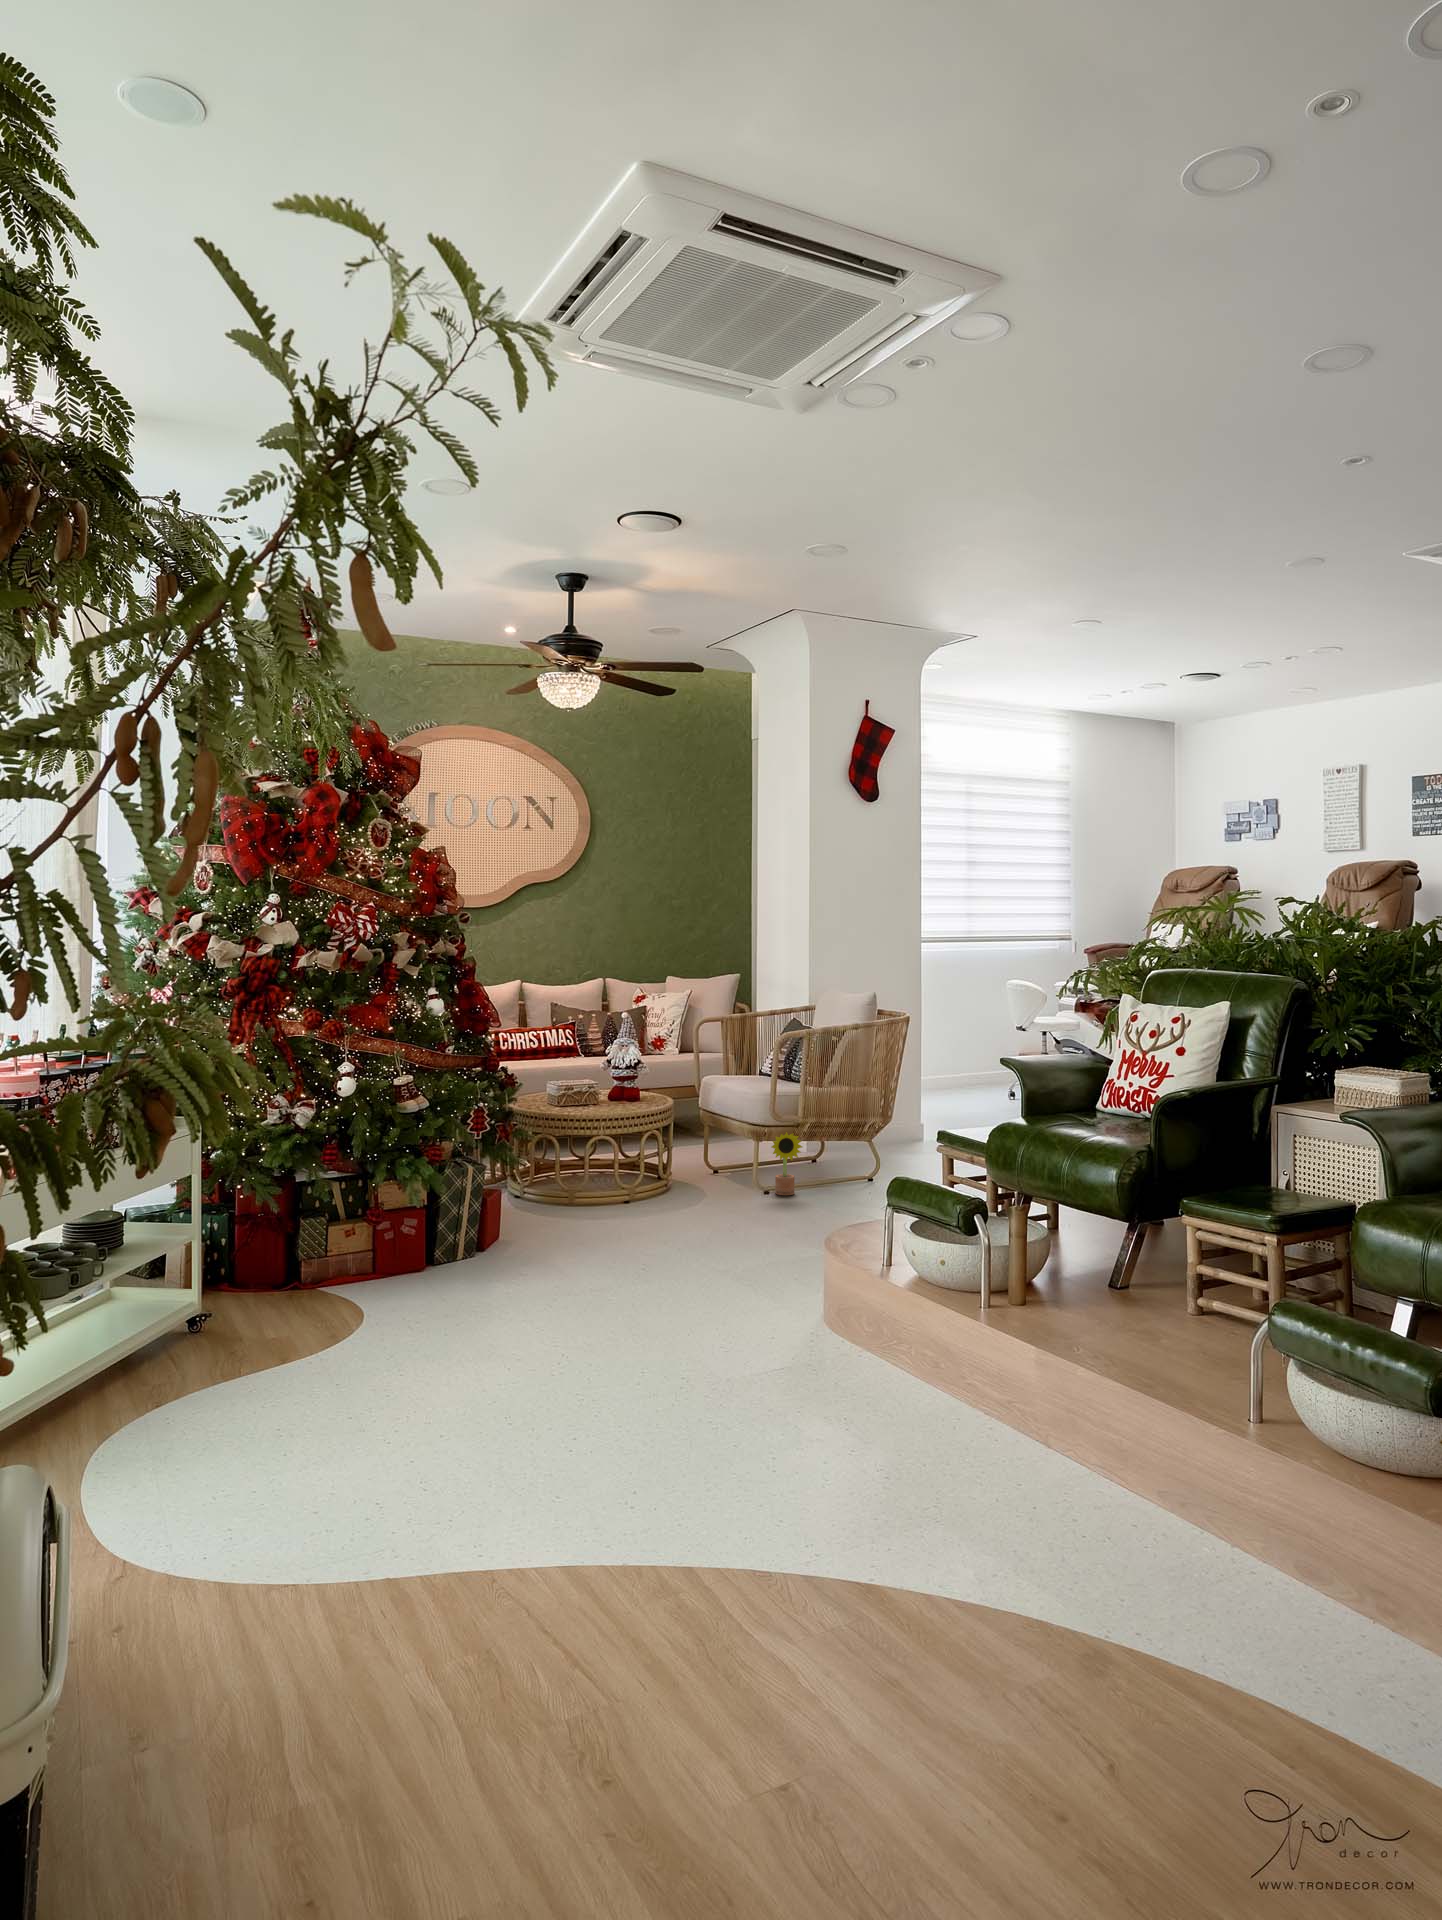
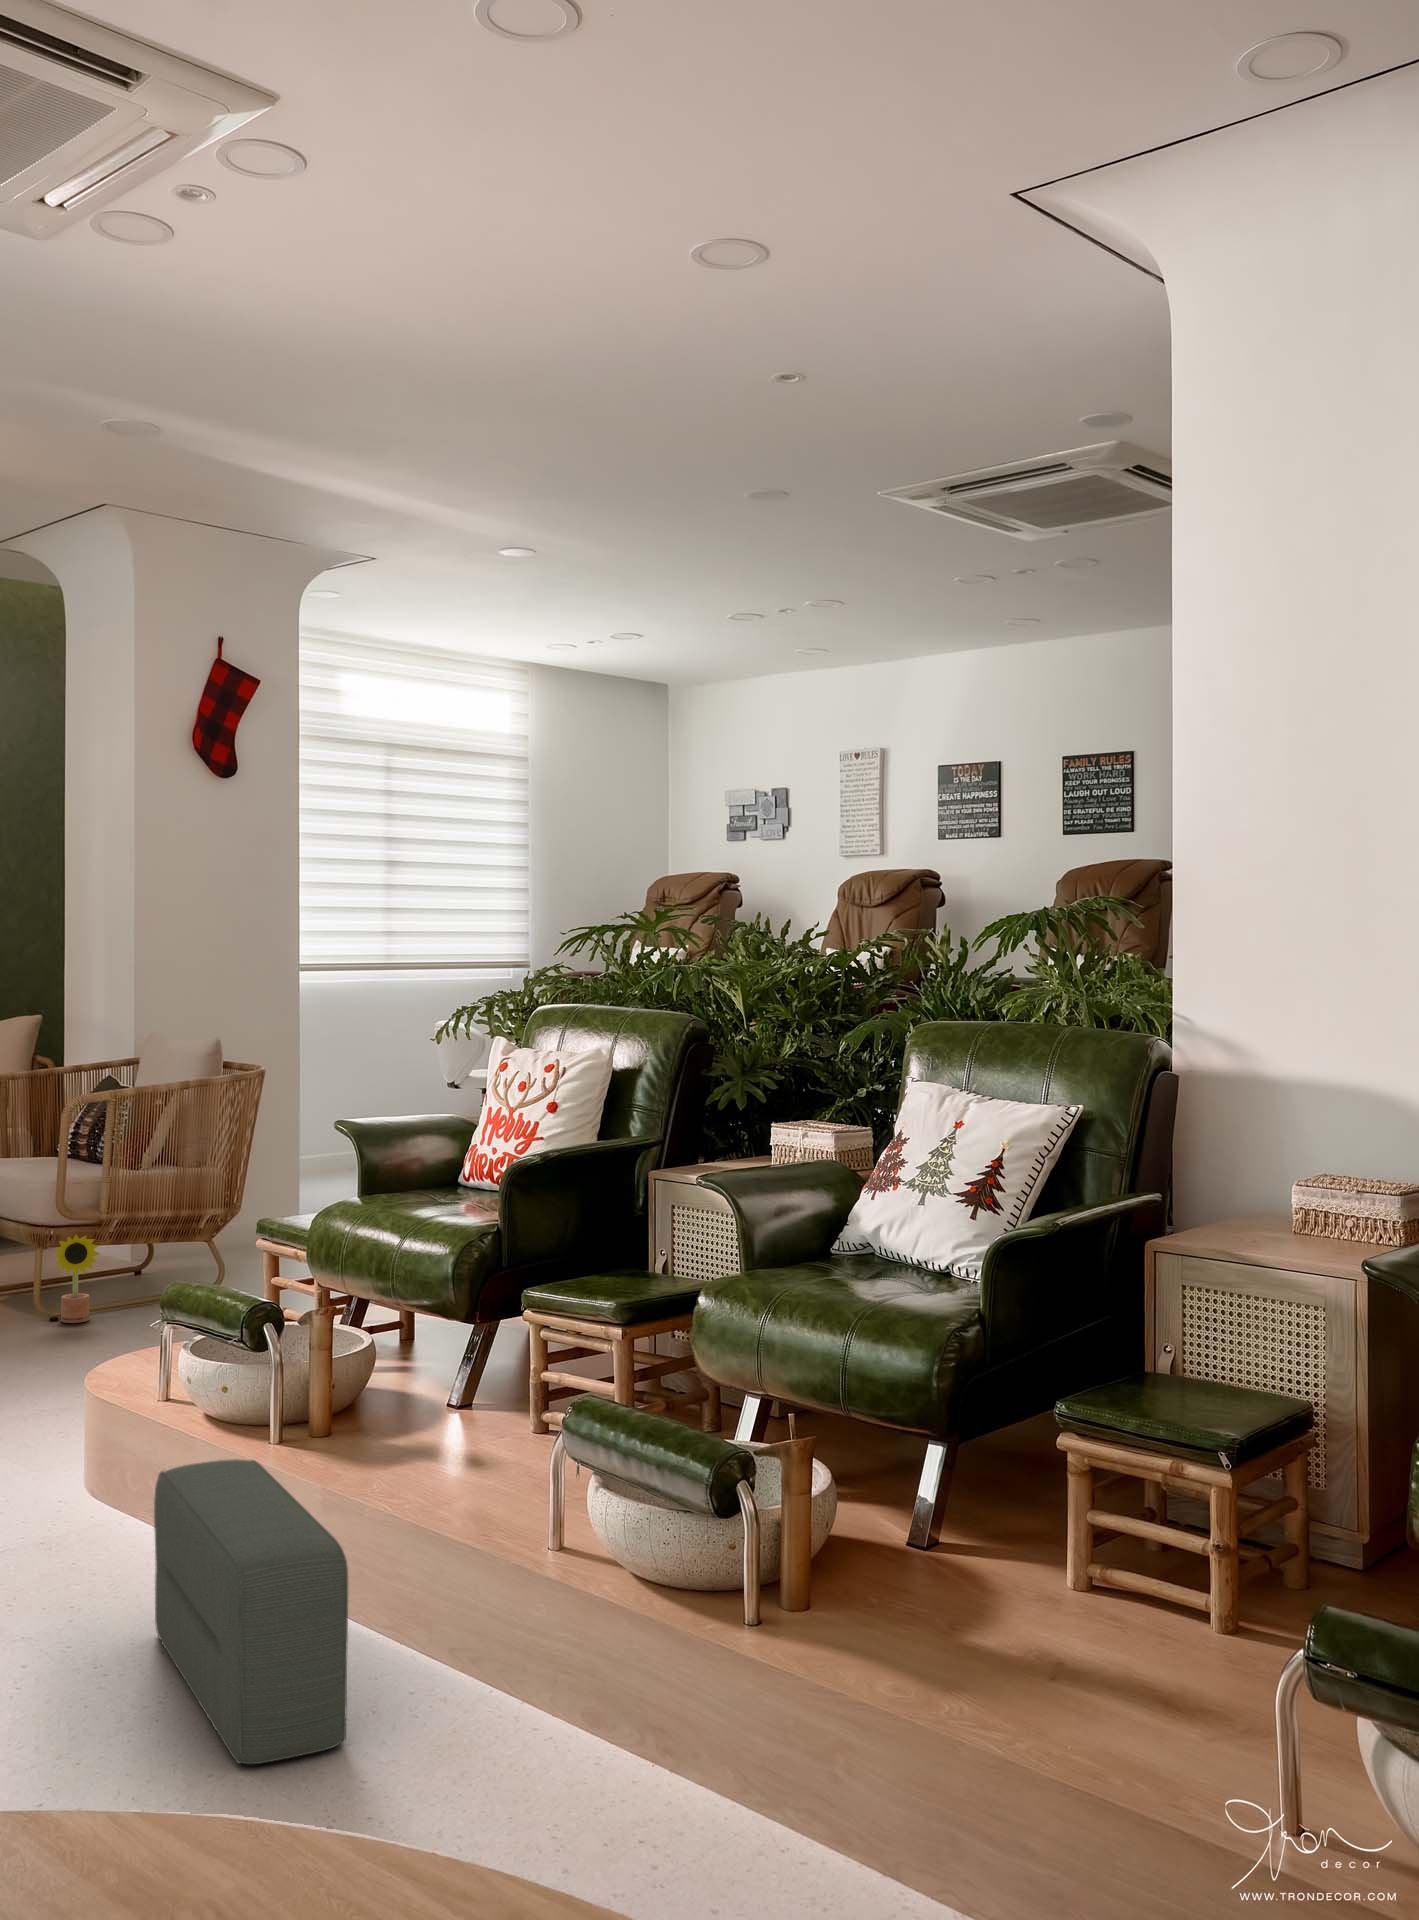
pouf: none [927,1326,1121,1586] -> present [154,1459,348,1764]

